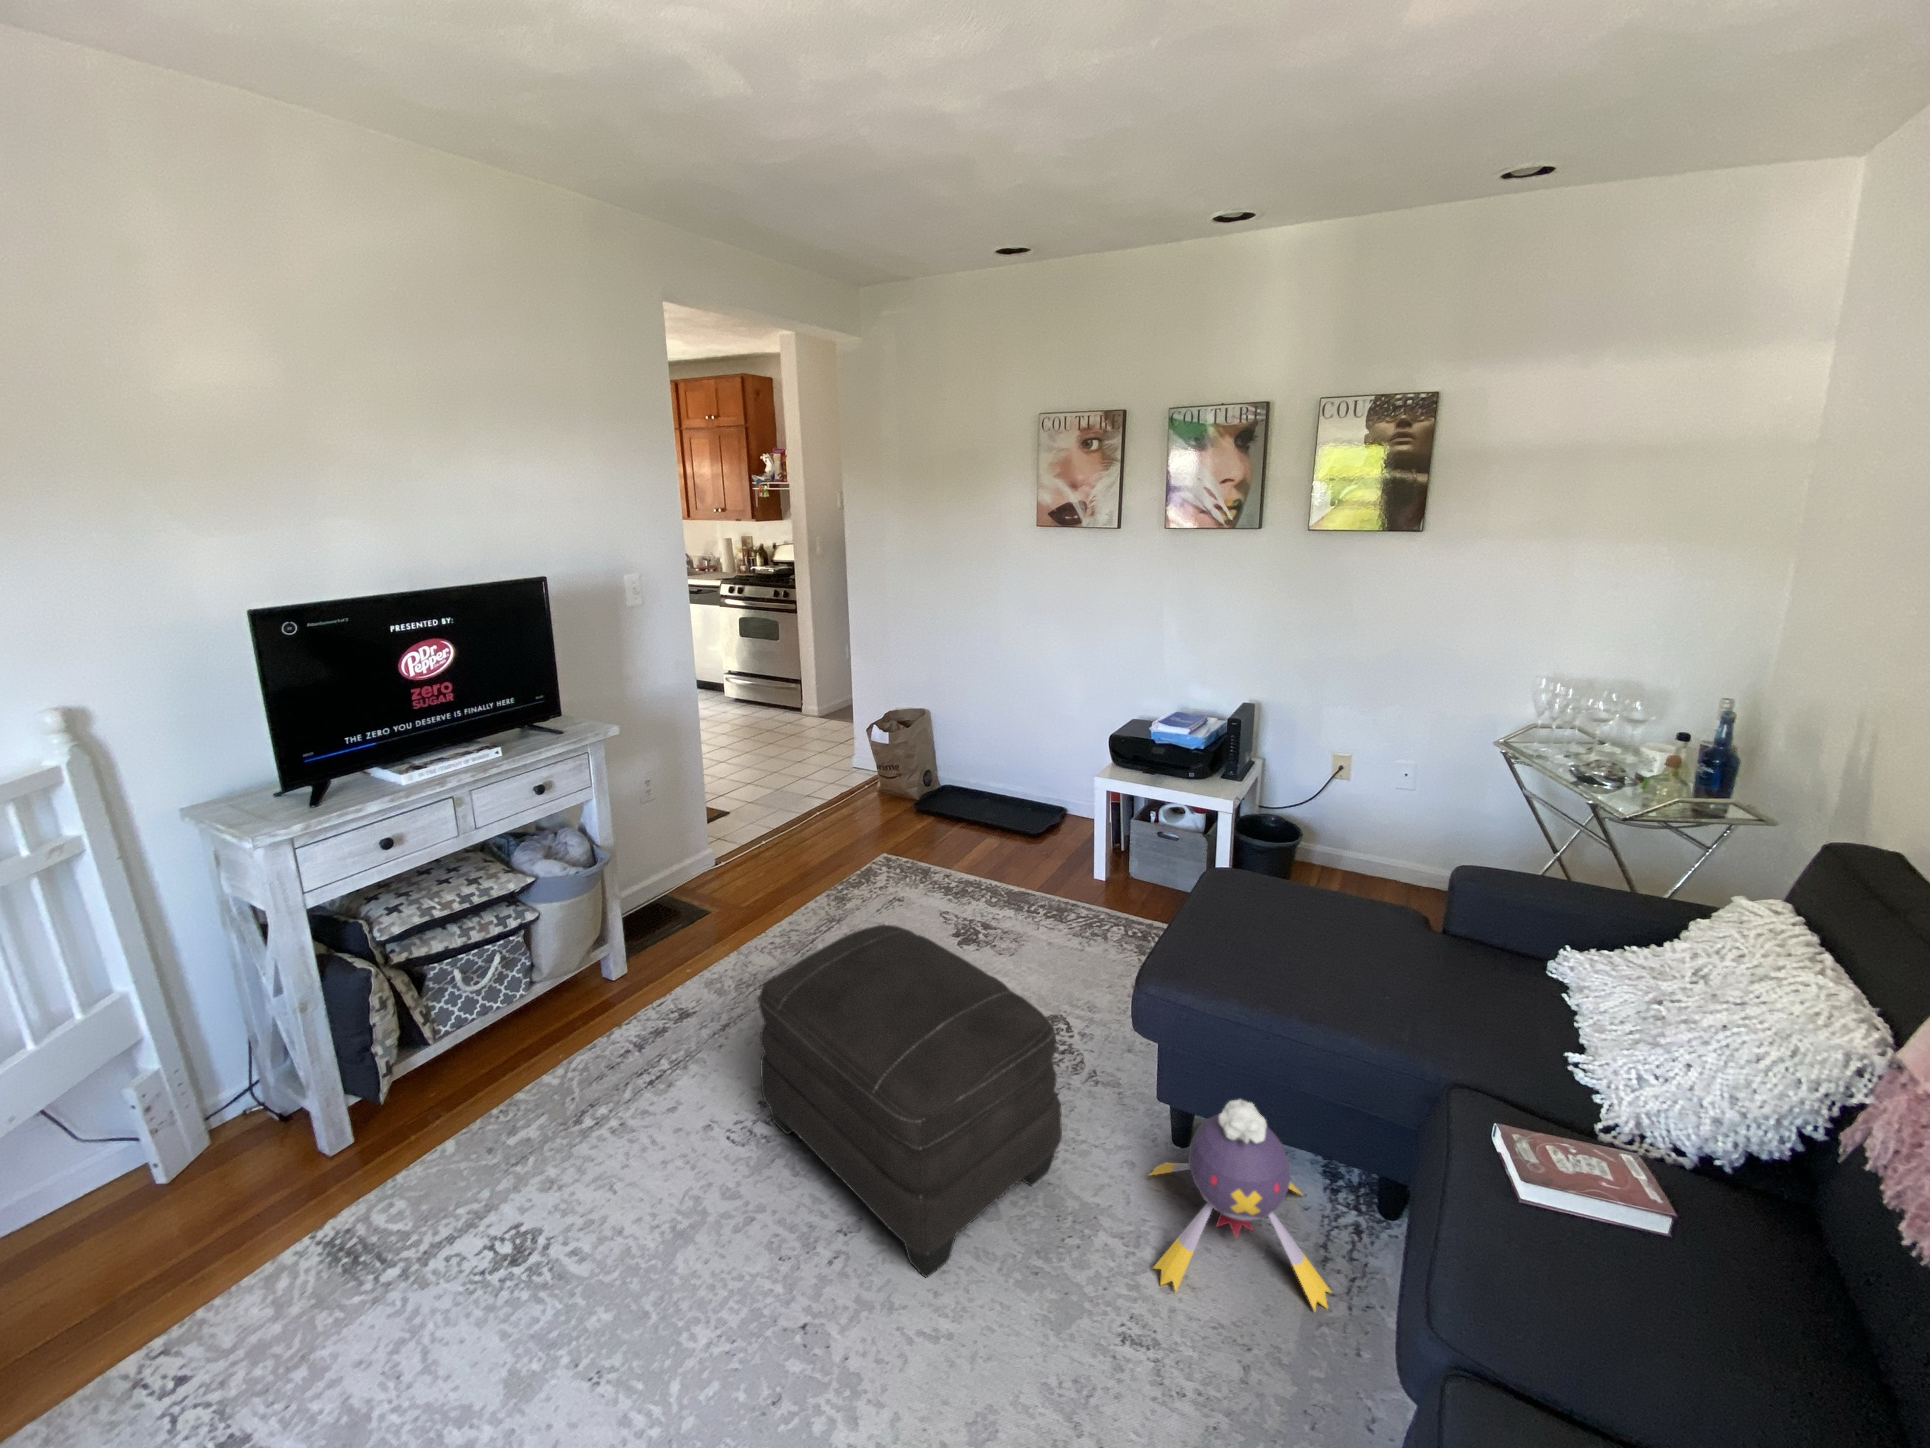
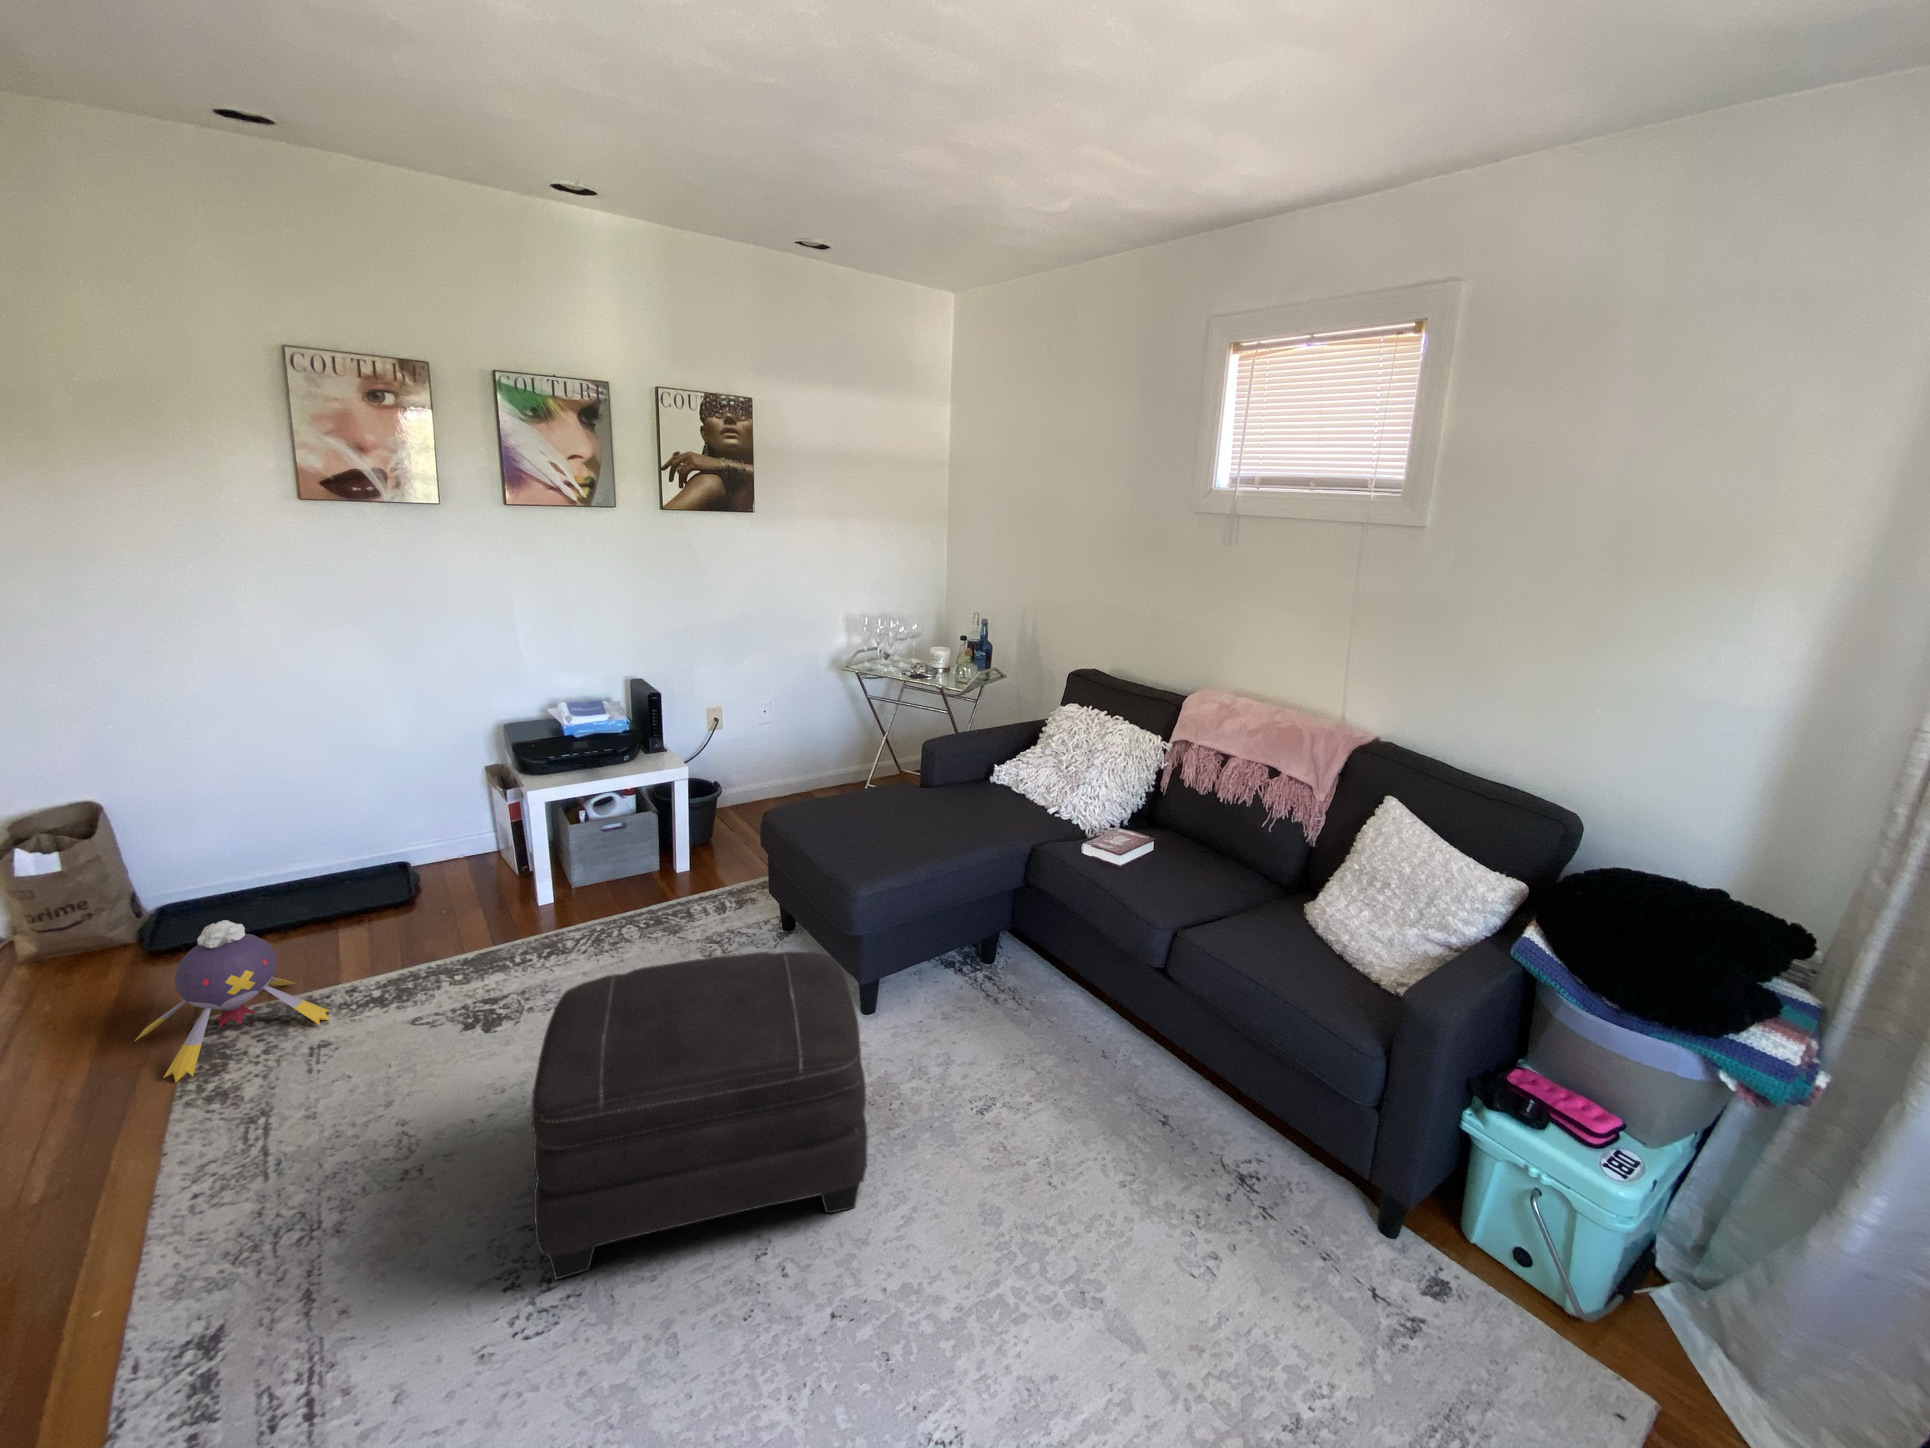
plush toy: present [1150,1100,1331,1310] -> present [135,920,330,1082]

